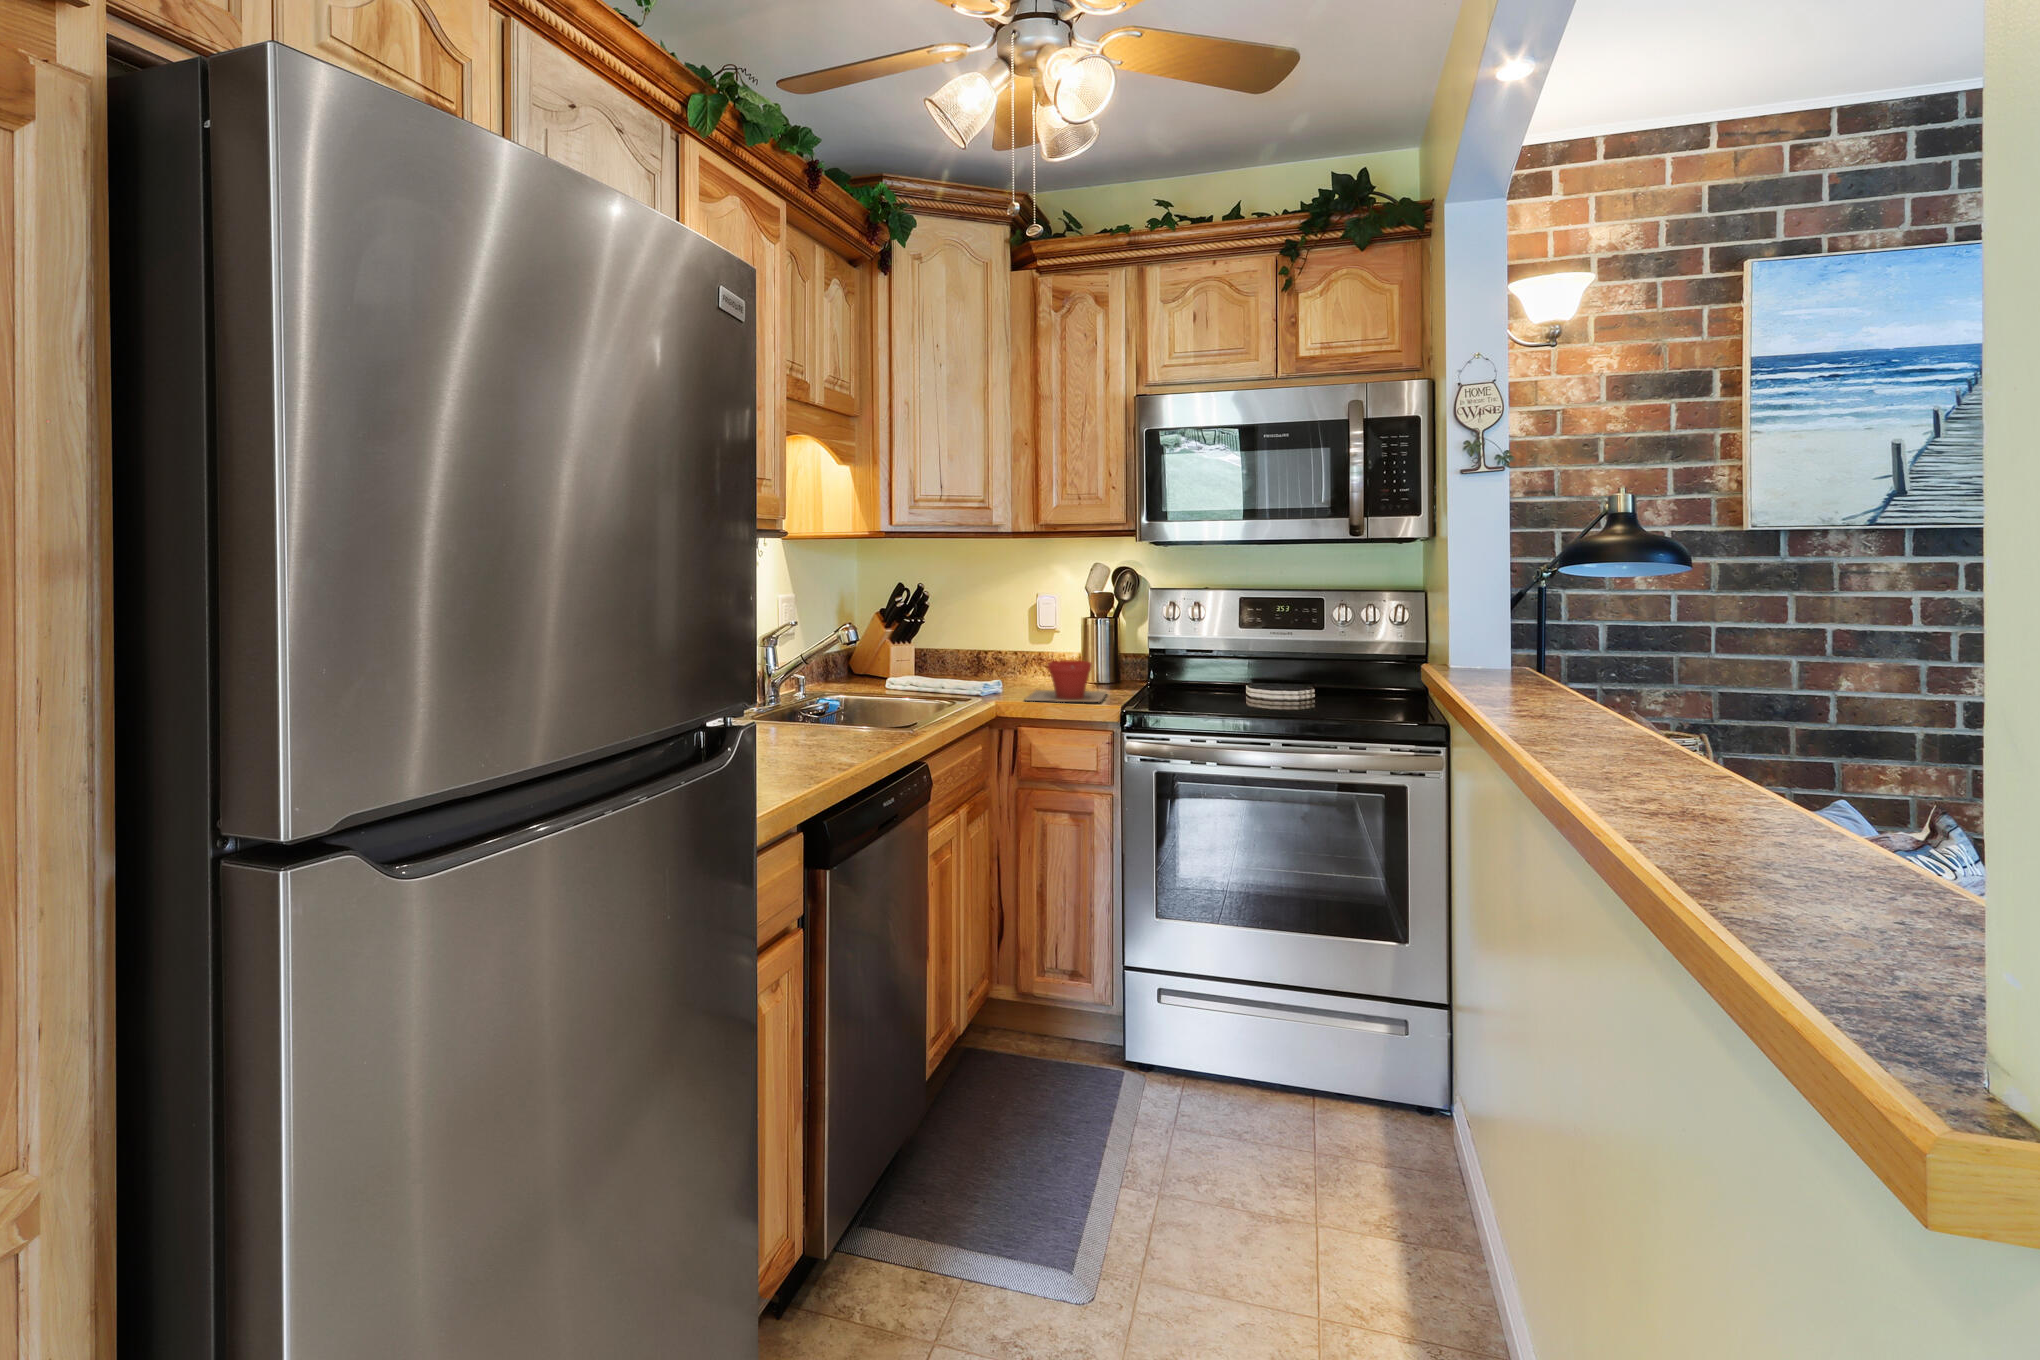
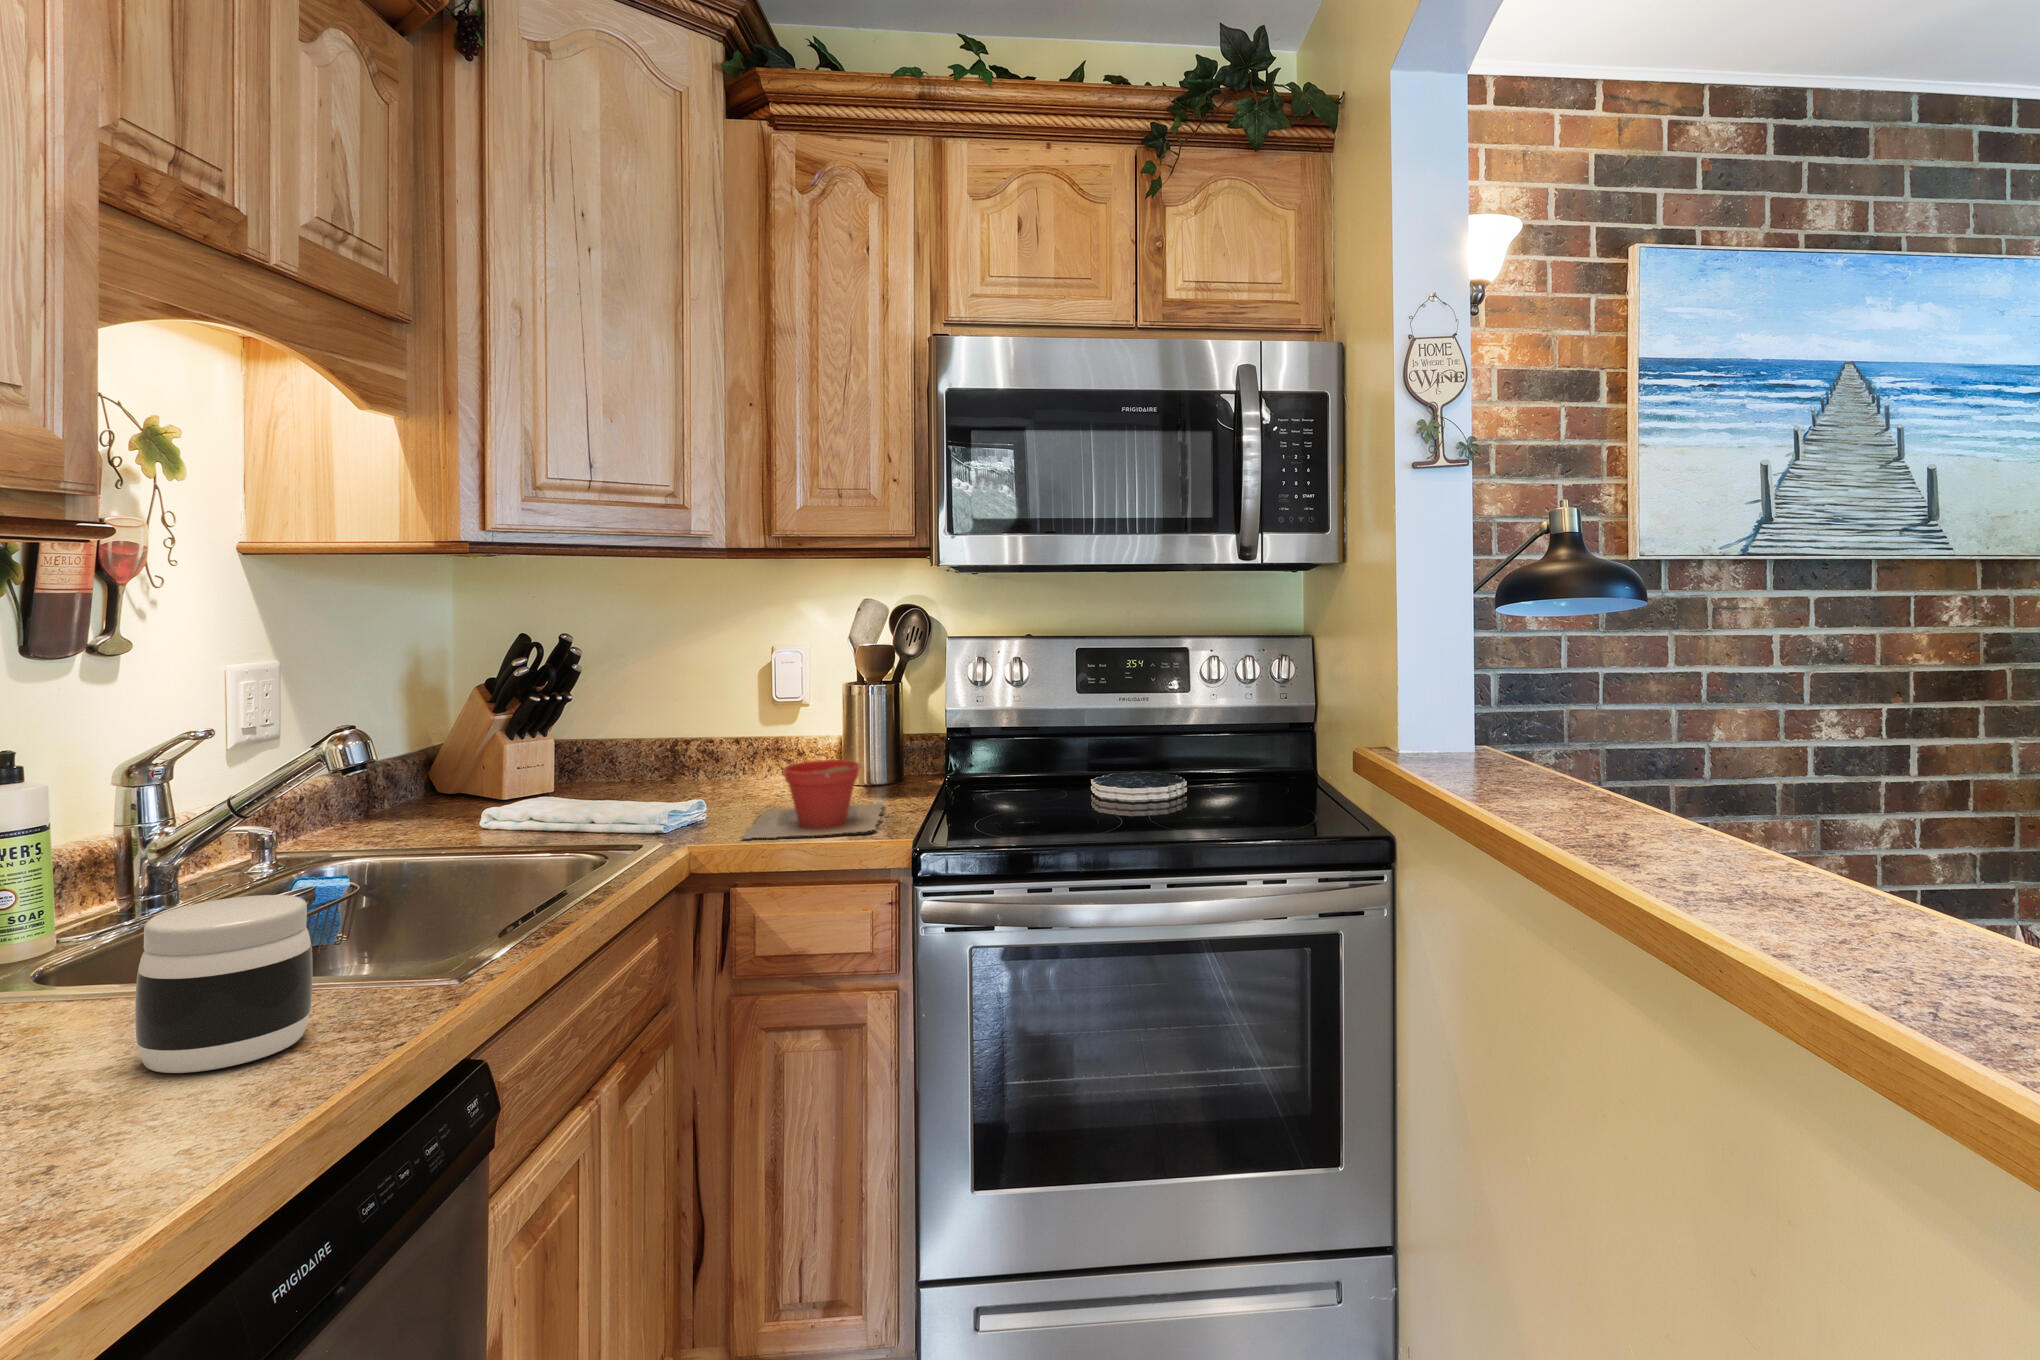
jar: none [801,679,857,742] -> present [135,895,313,1073]

